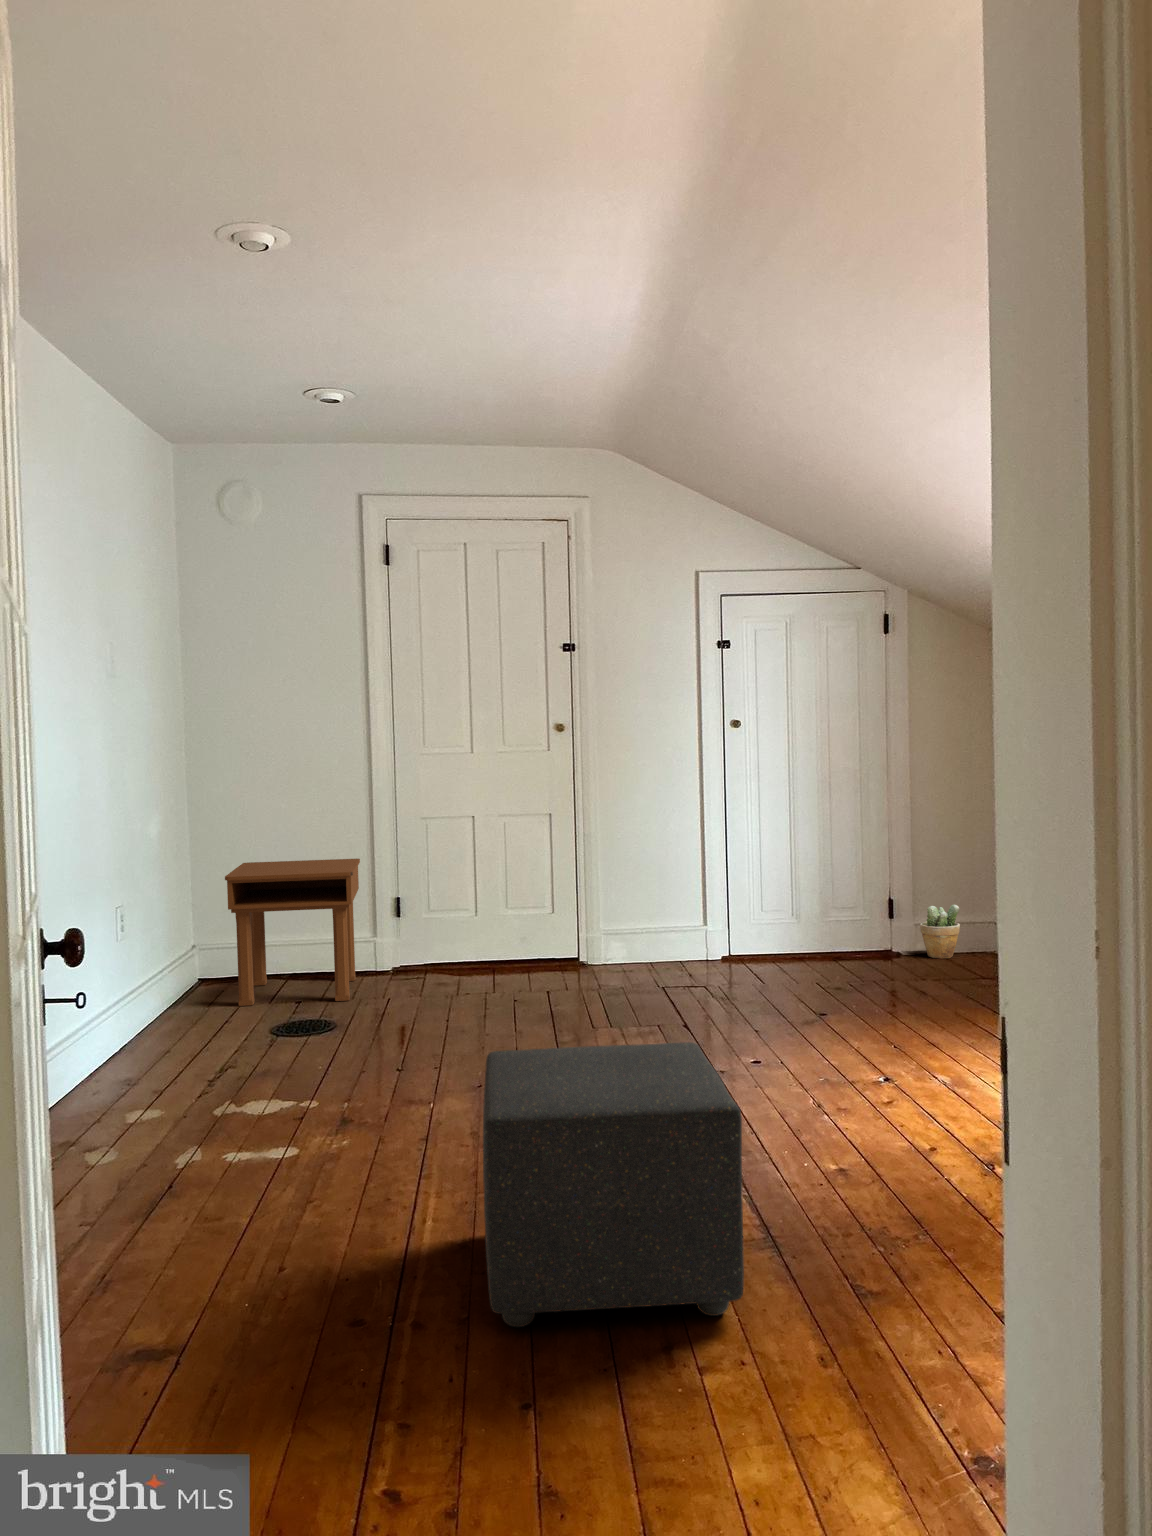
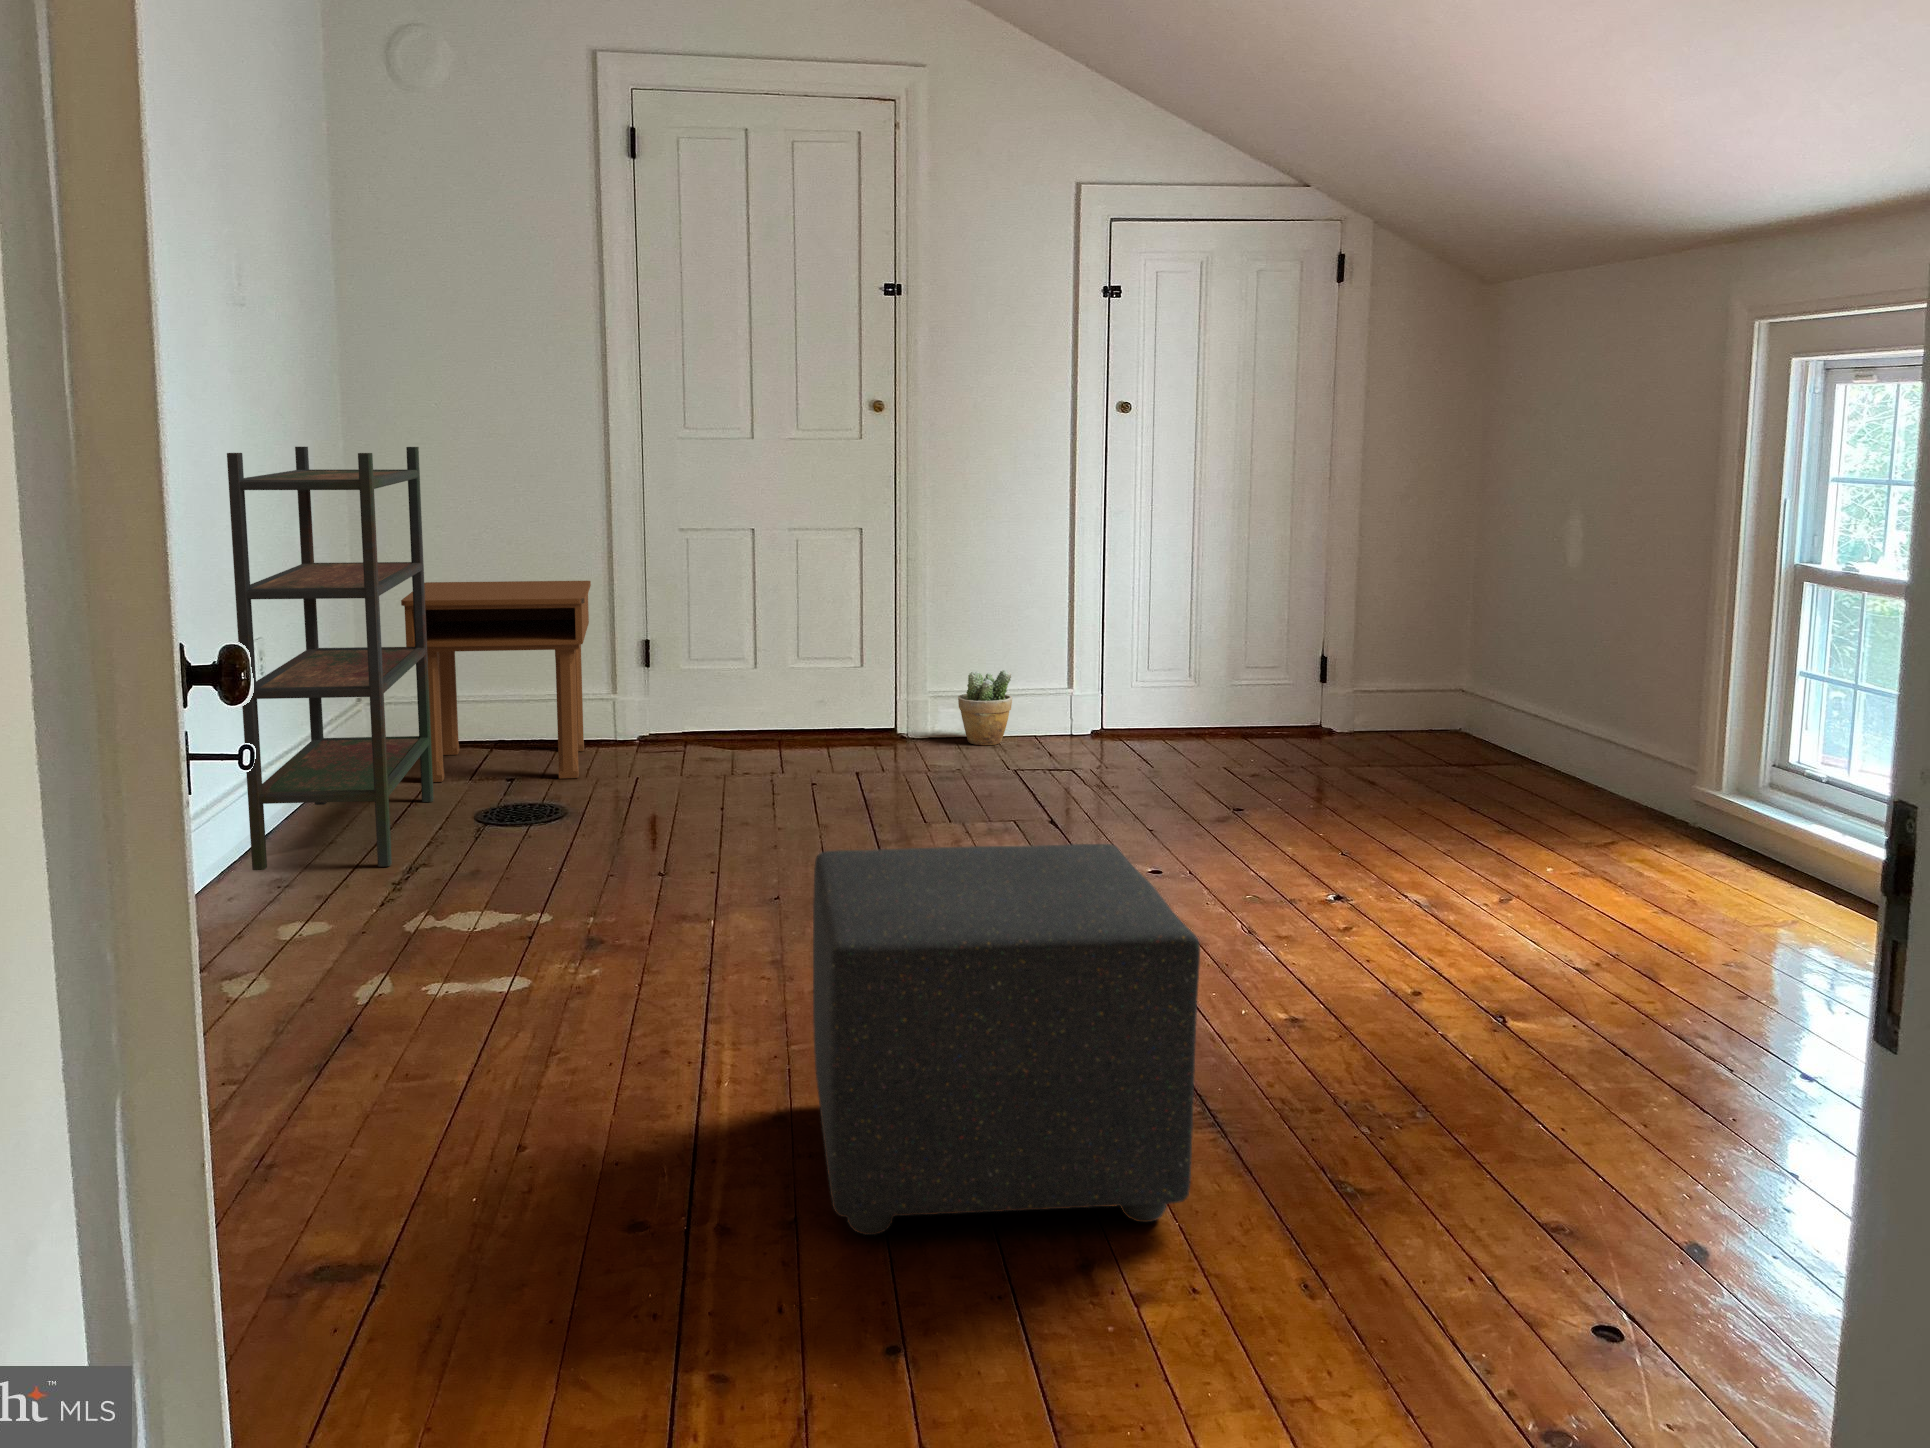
bookshelf: none [102,770,245,1072] -> present [227,447,434,870]
potted plant: present [920,905,960,958] -> present [958,670,1012,745]

